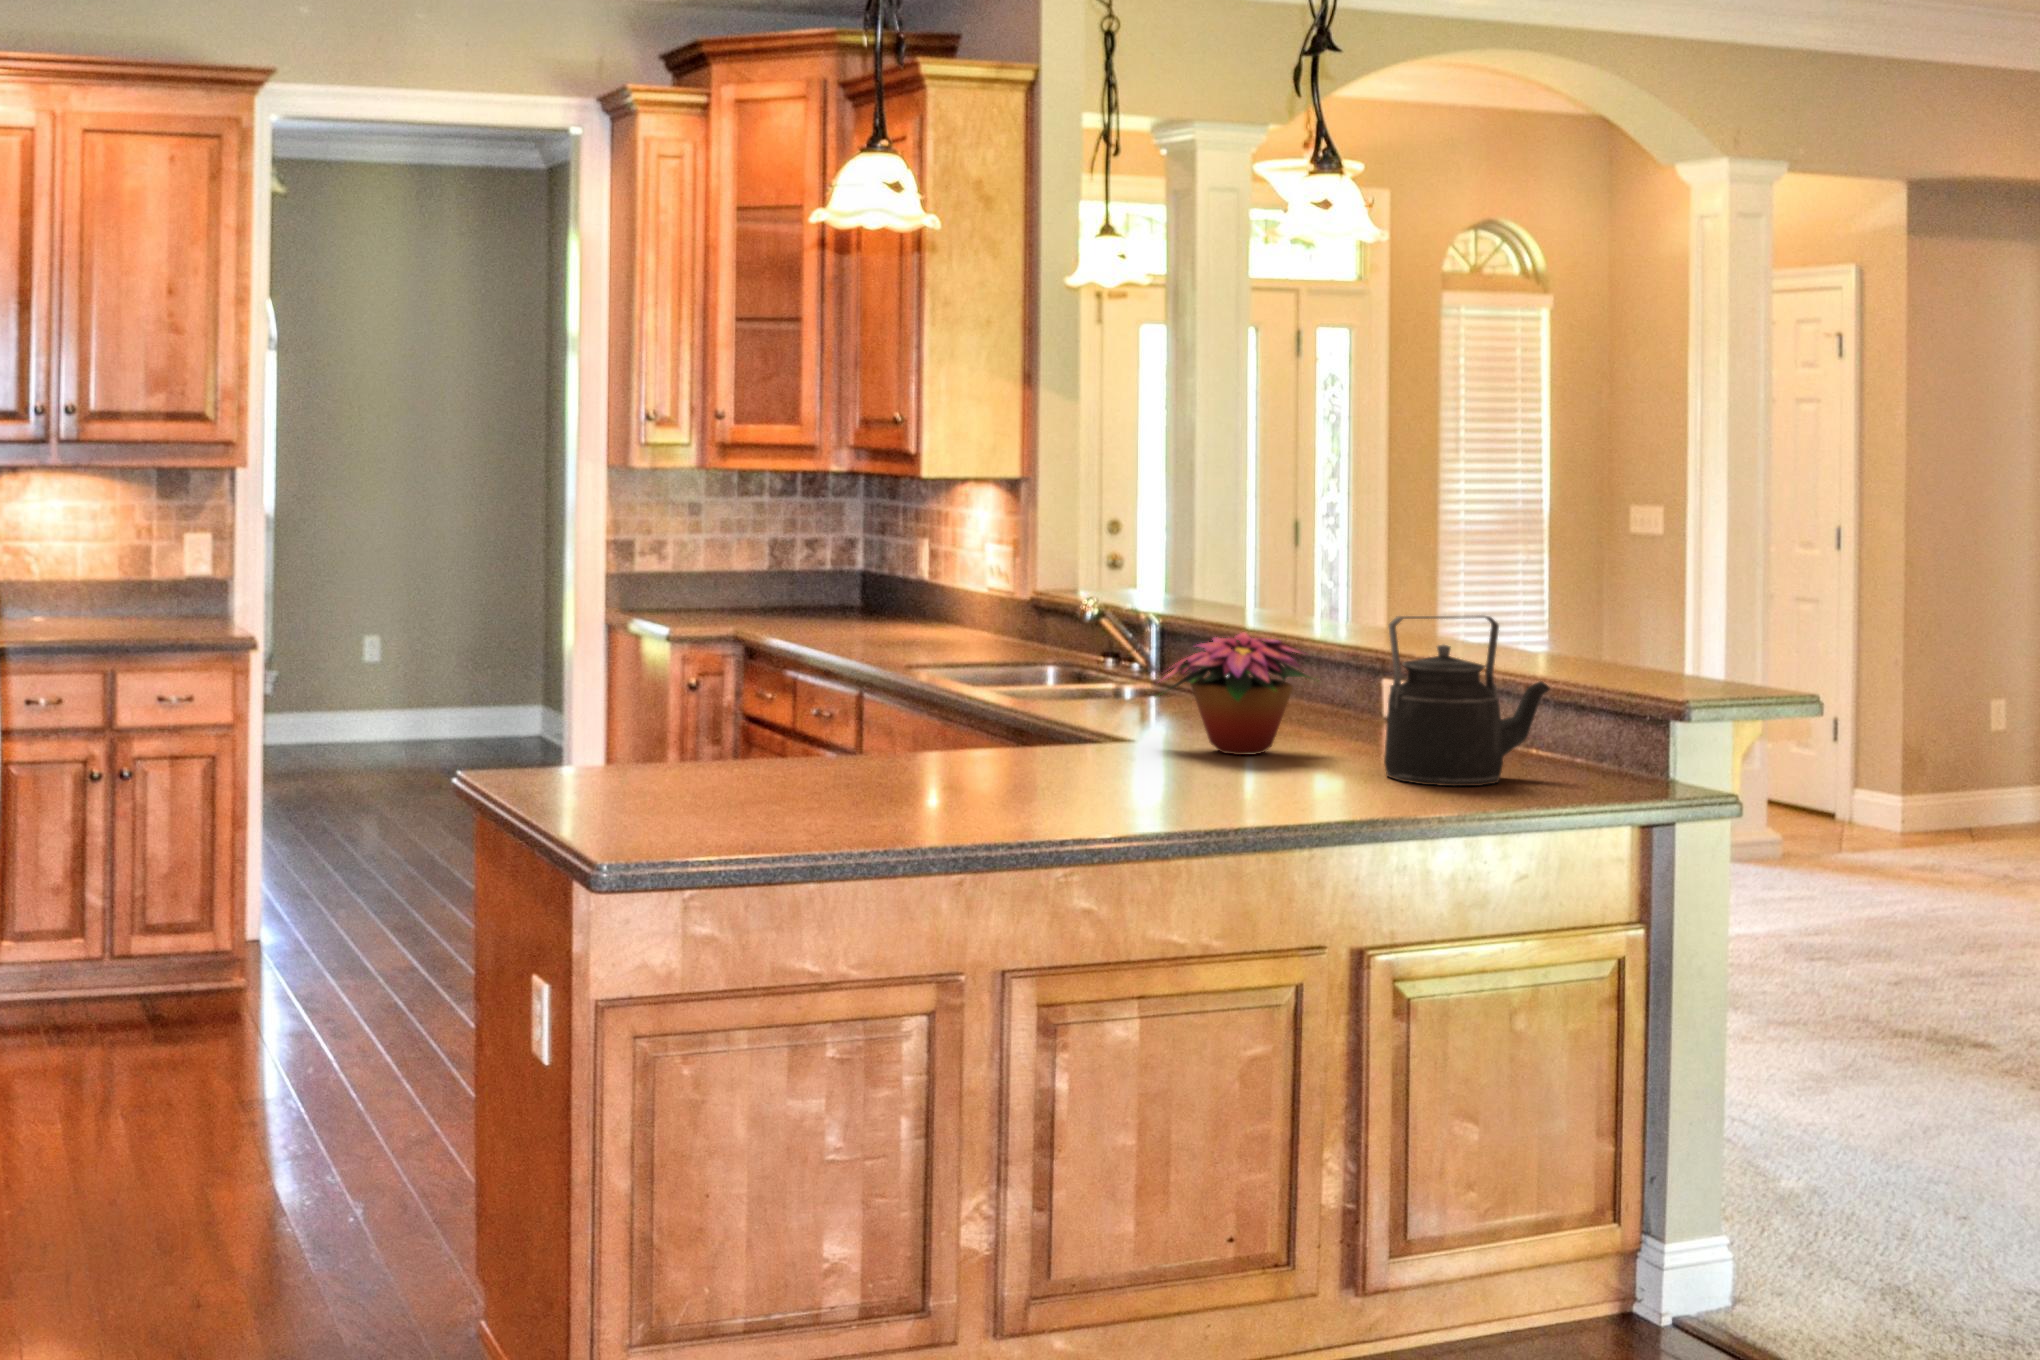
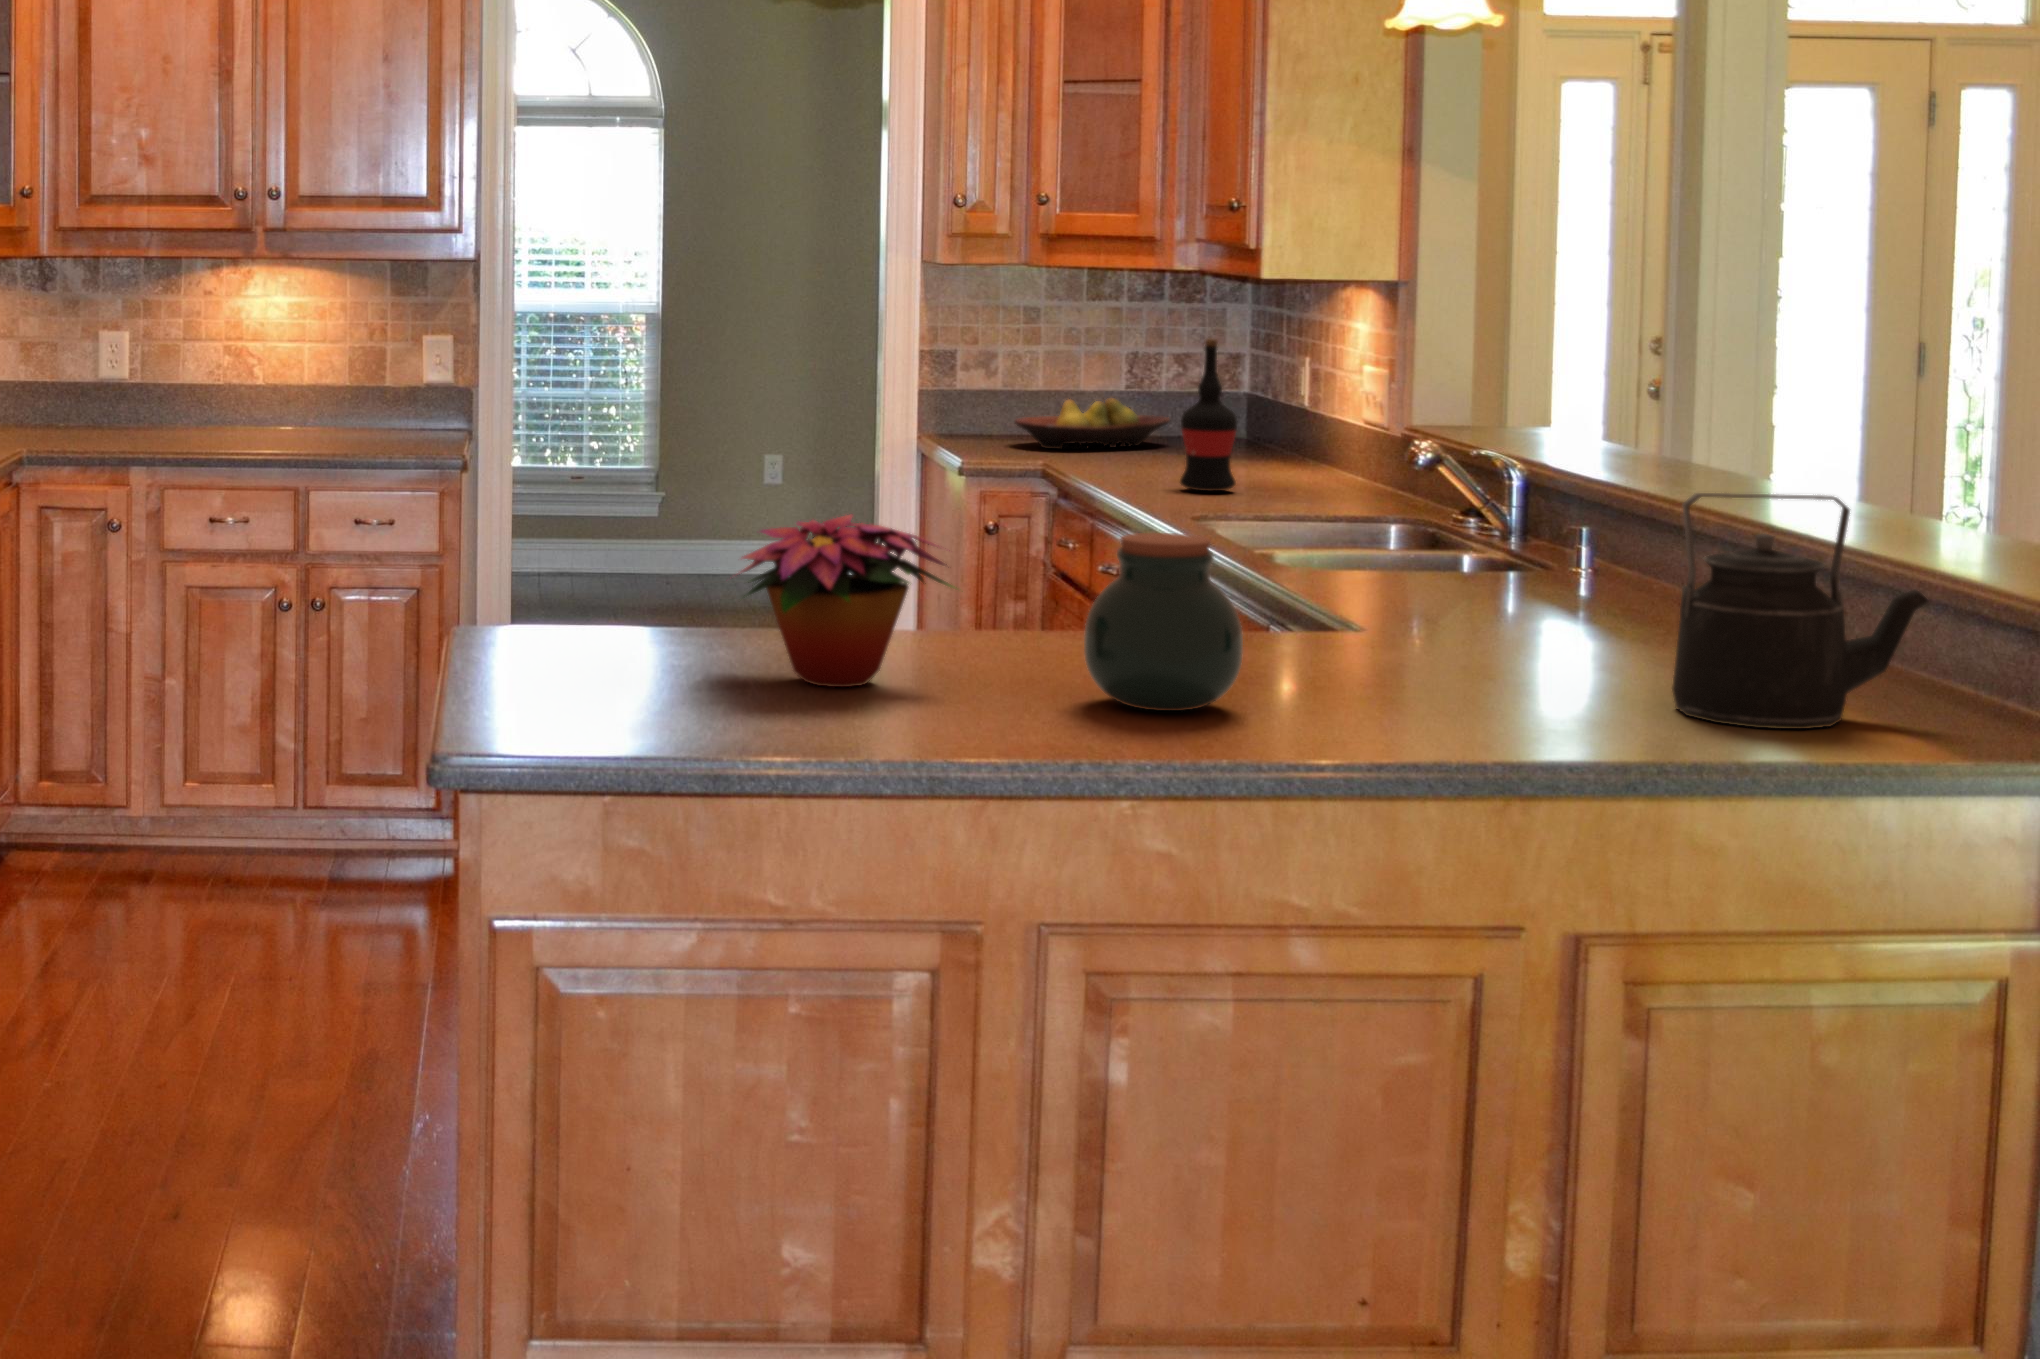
wine bottle: none [860,522,904,643] -> present [1180,338,1238,491]
fruit bowl: none [693,574,812,617] -> present [1015,398,1170,449]
flower arrangement: present [1163,632,1311,755] -> present [740,515,955,687]
jar: none [986,659,1106,797] -> present [1084,533,1243,711]

